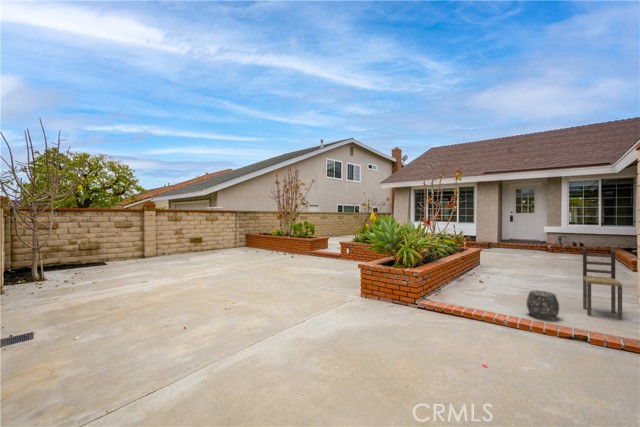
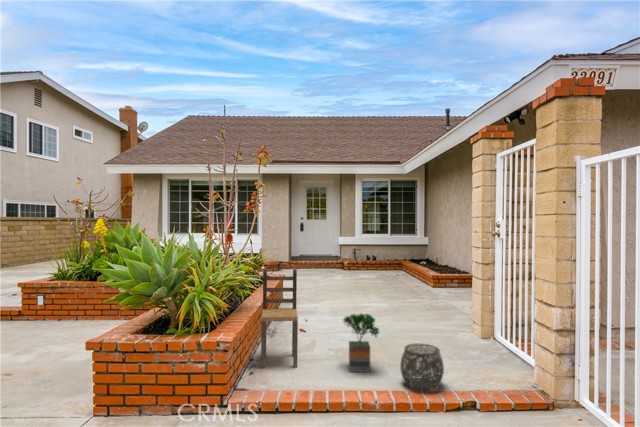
chair: present [583,248,622,320] -> present [261,269,298,368]
potted tree: none [493,269,519,305] -> present [343,314,379,372]

